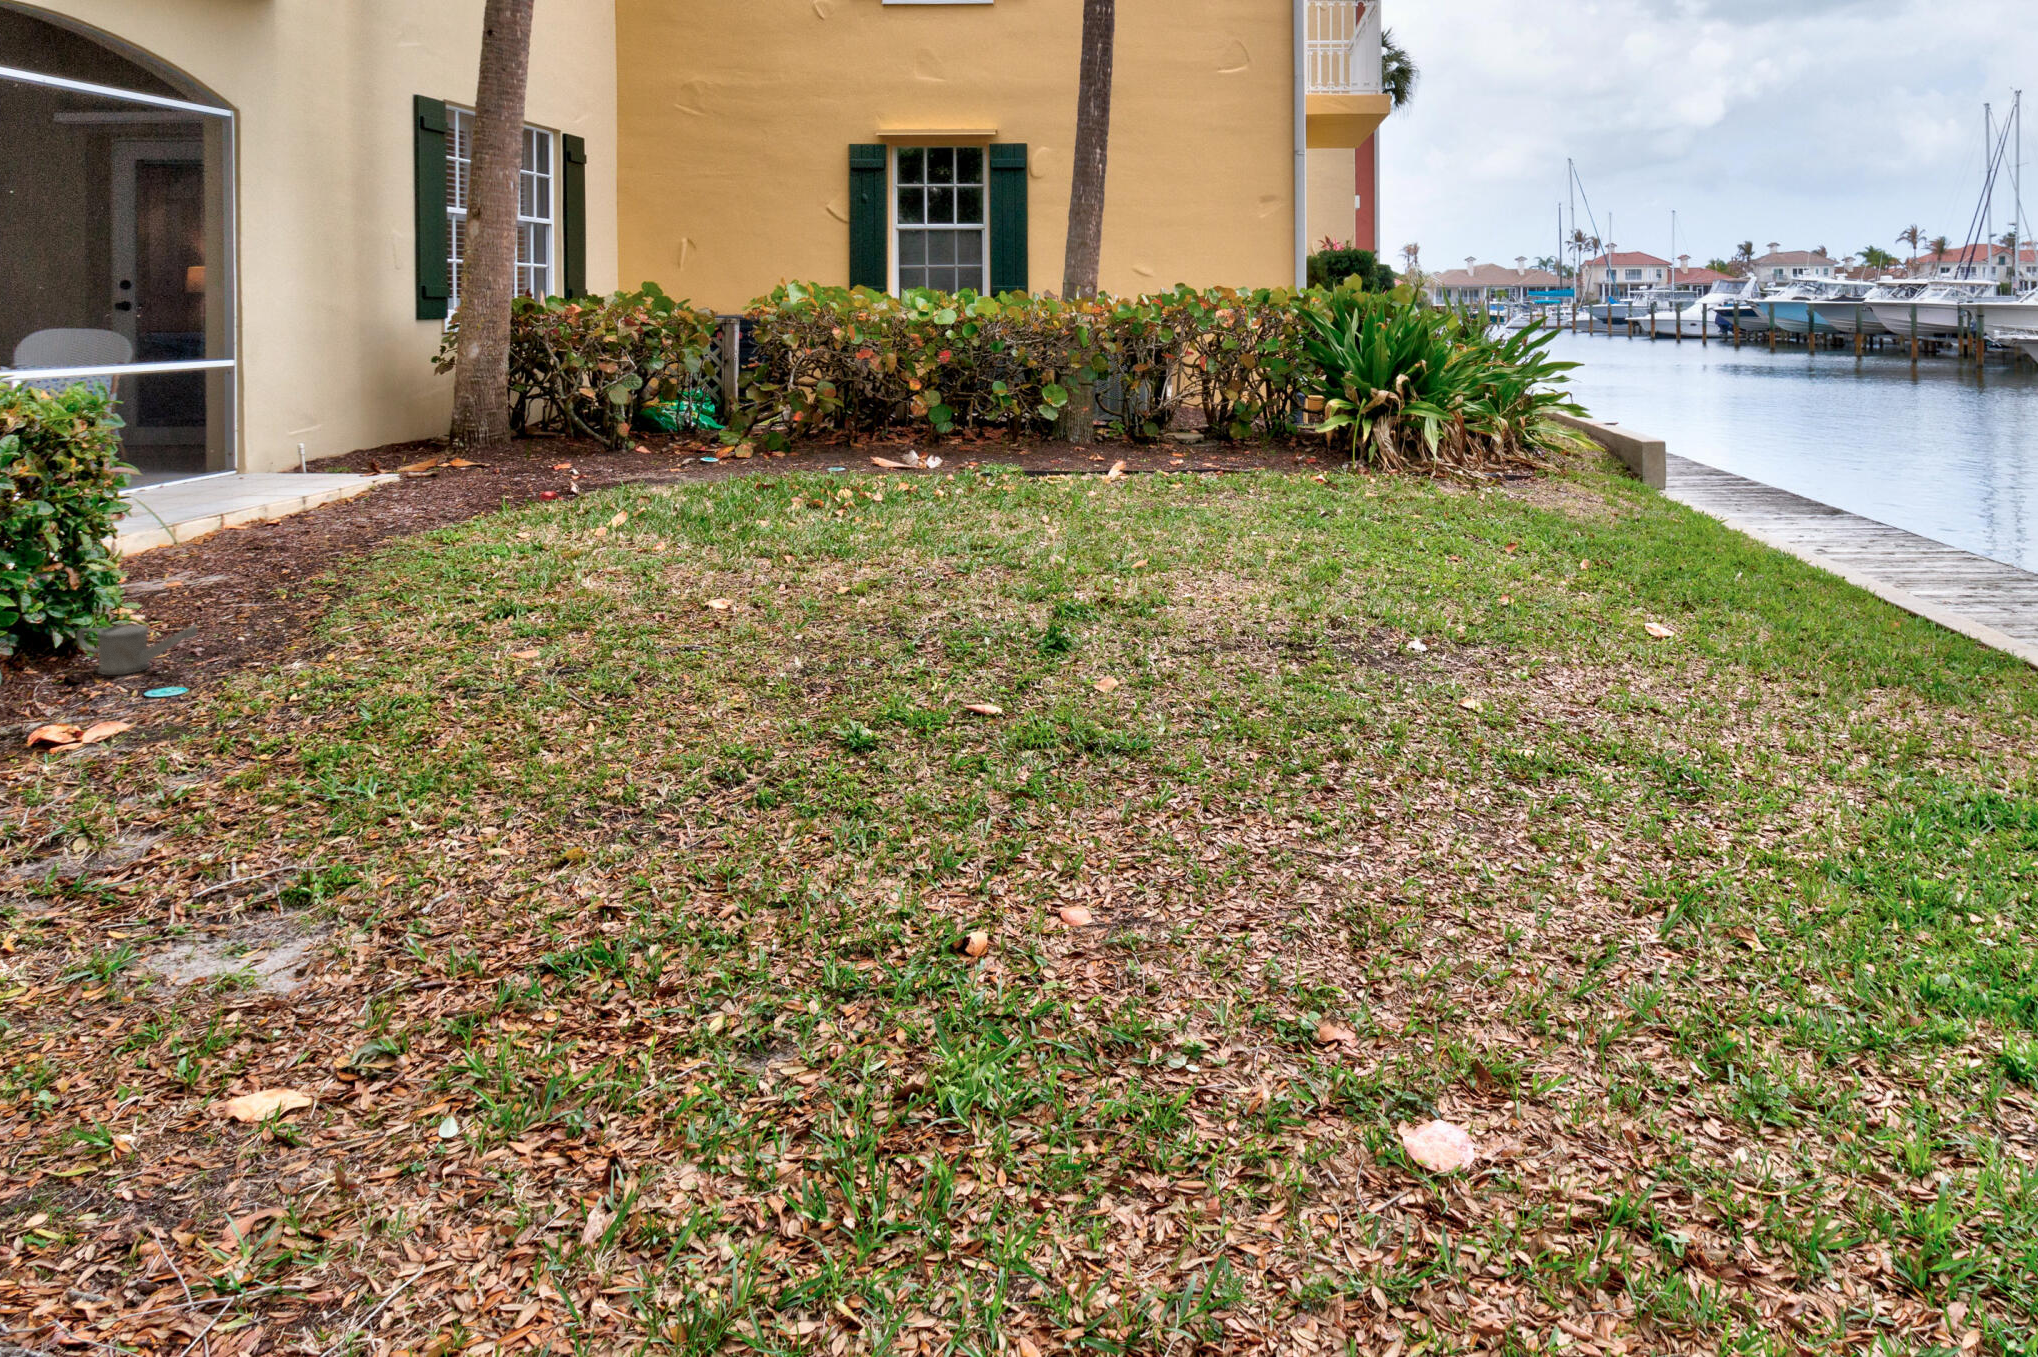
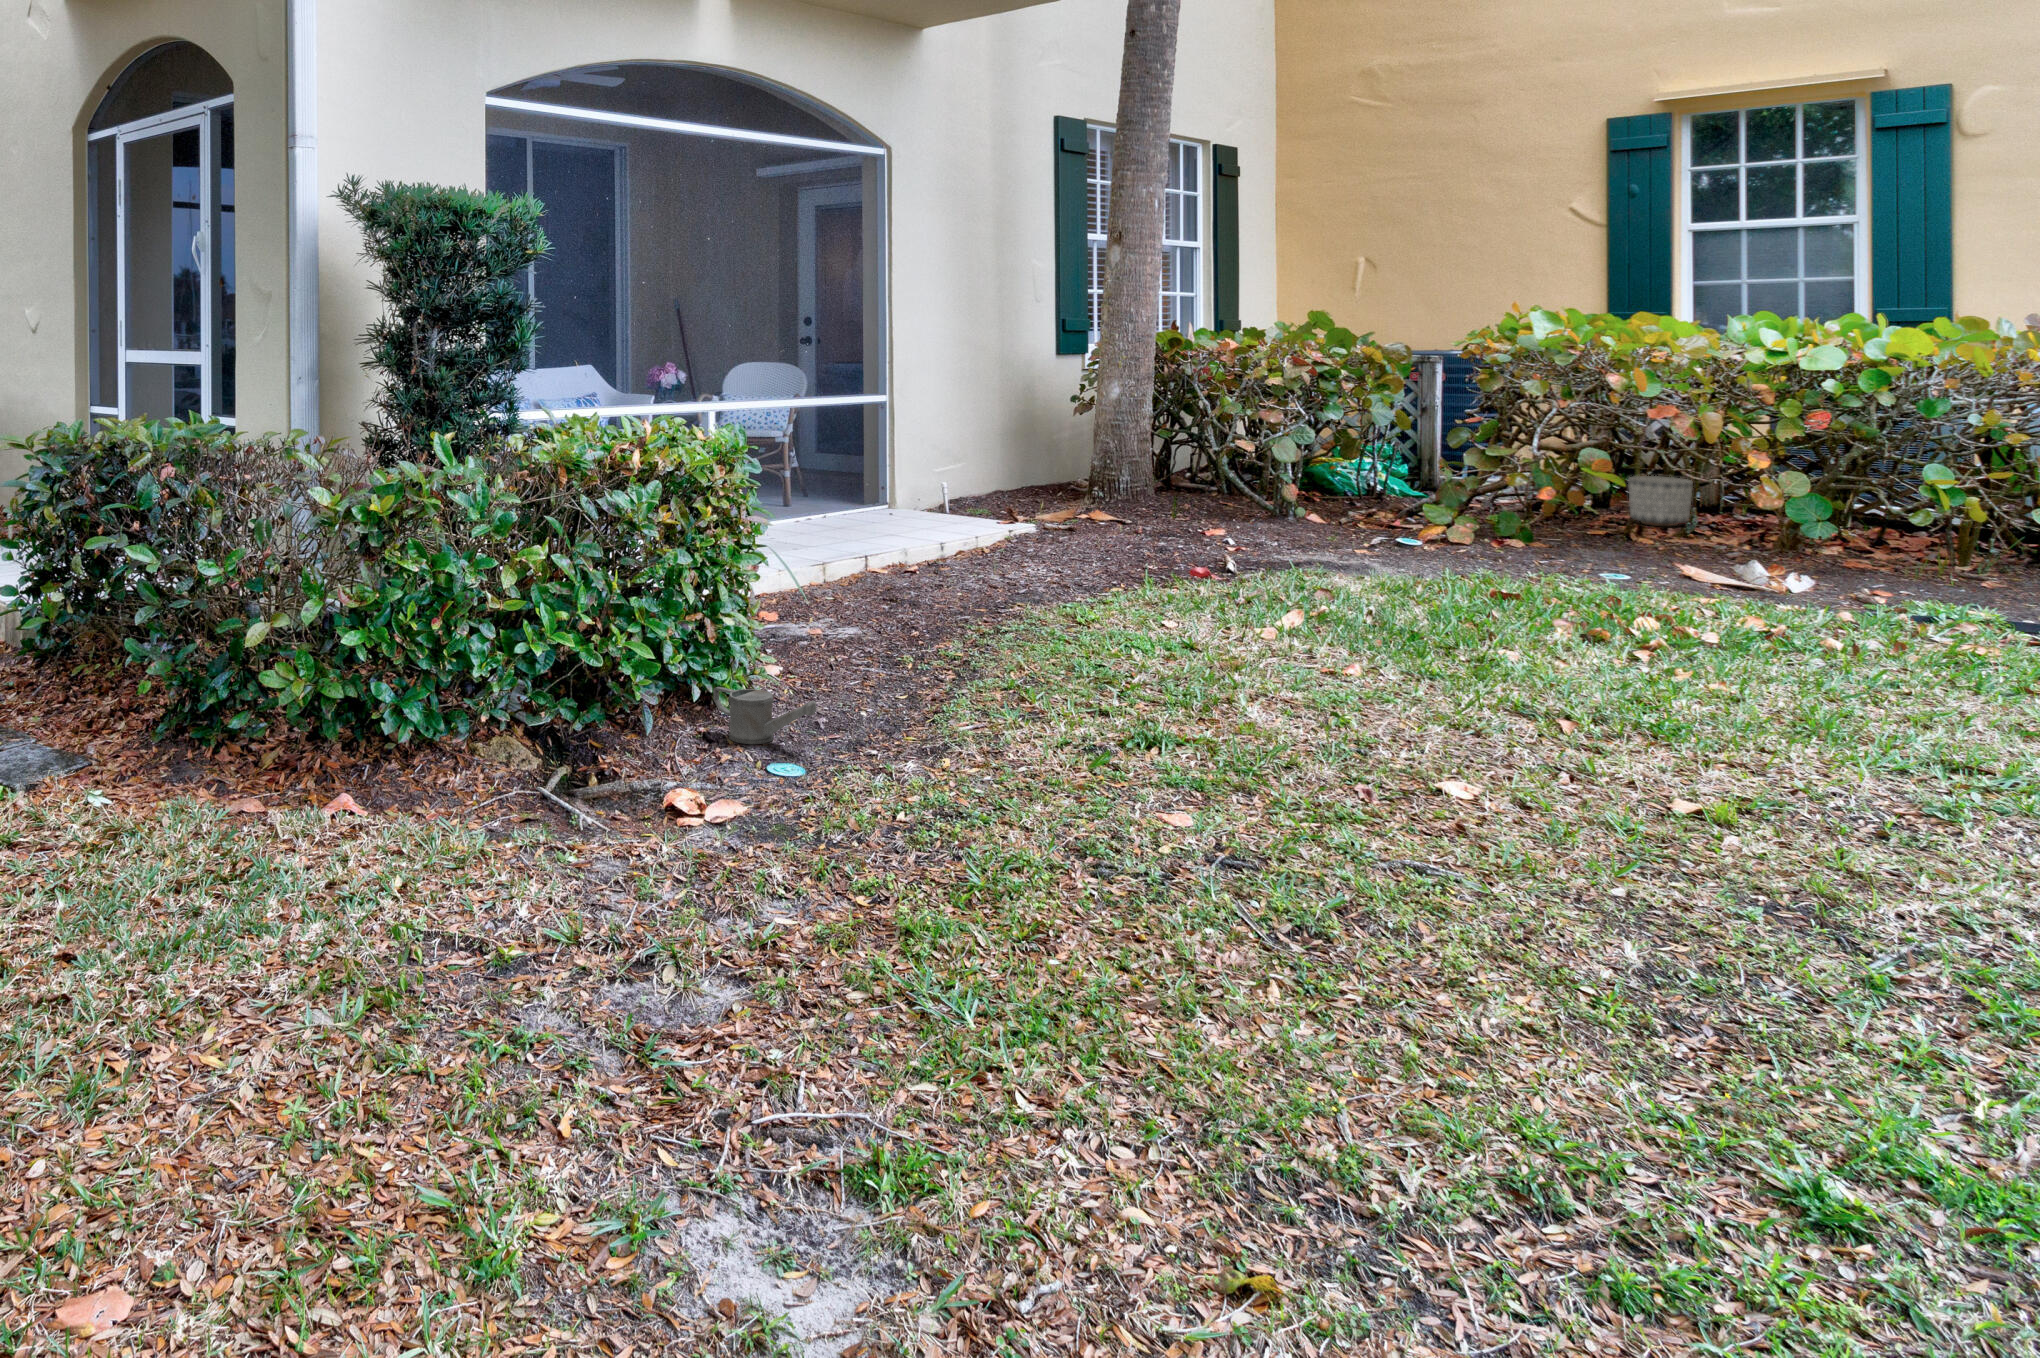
planter: none [861,407,900,442] -> present [1628,476,1693,526]

